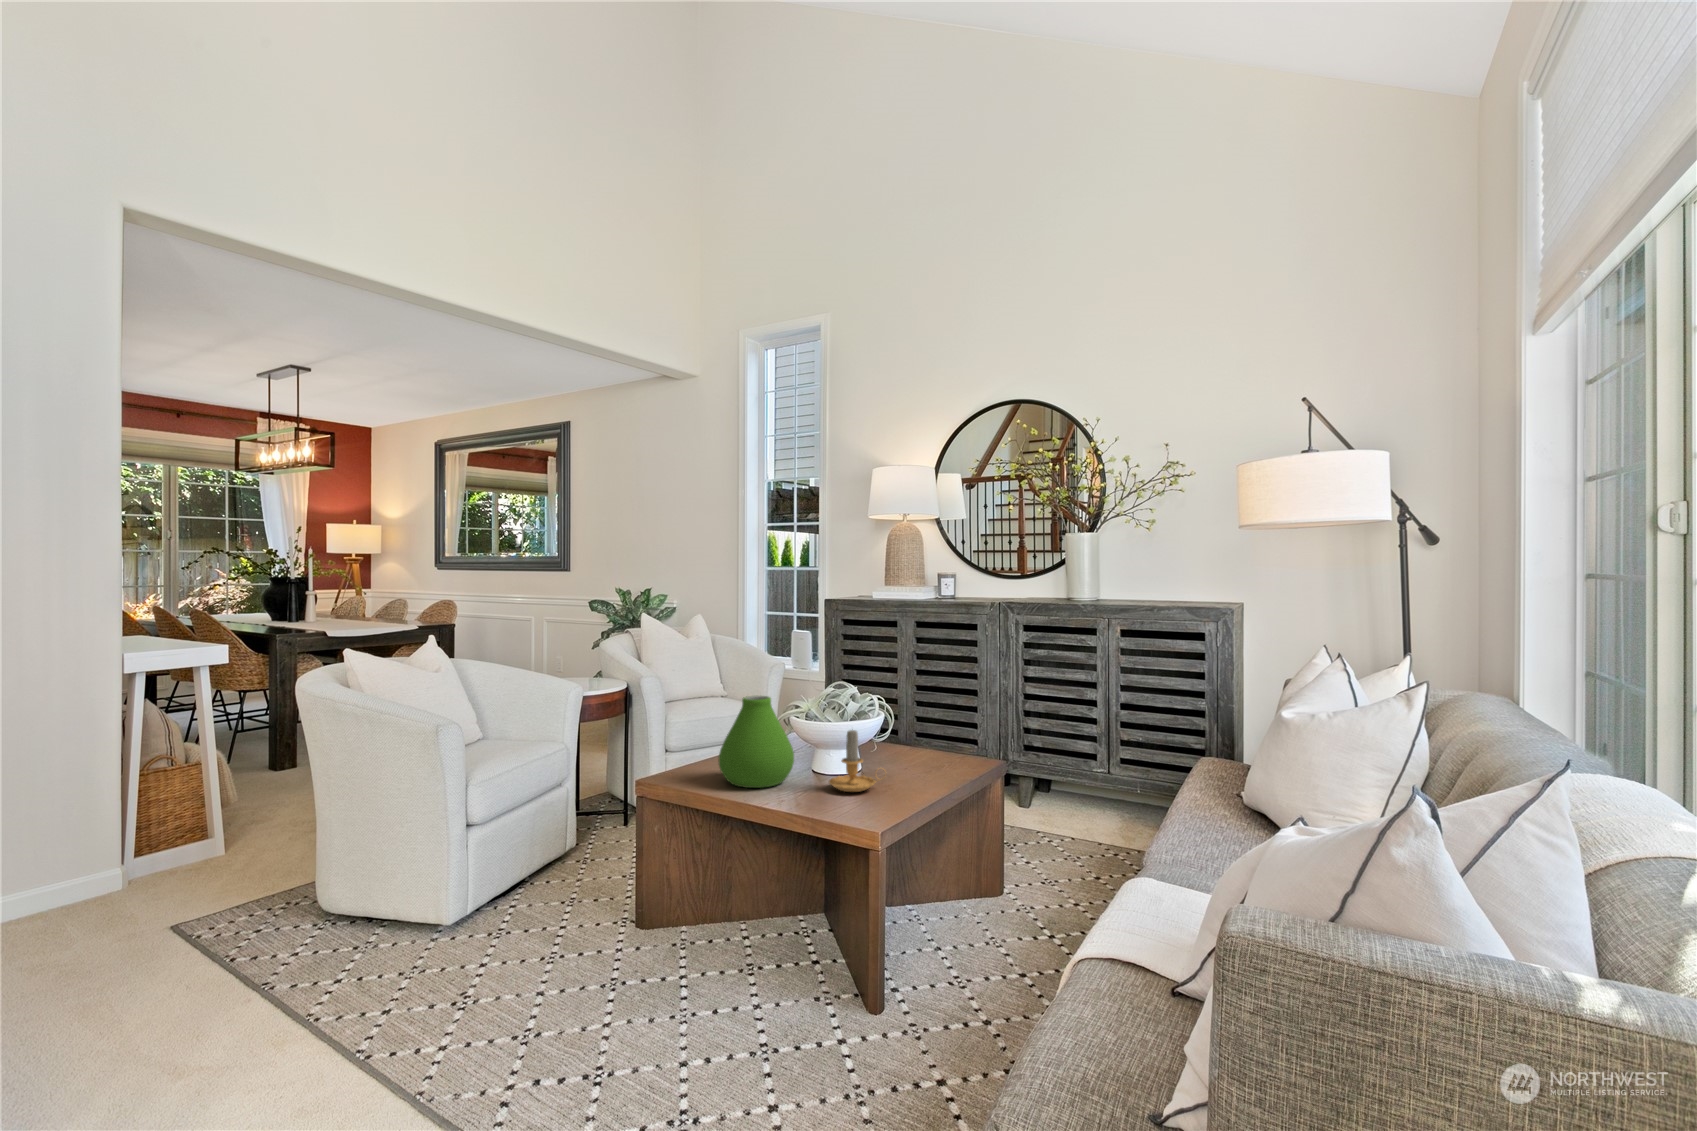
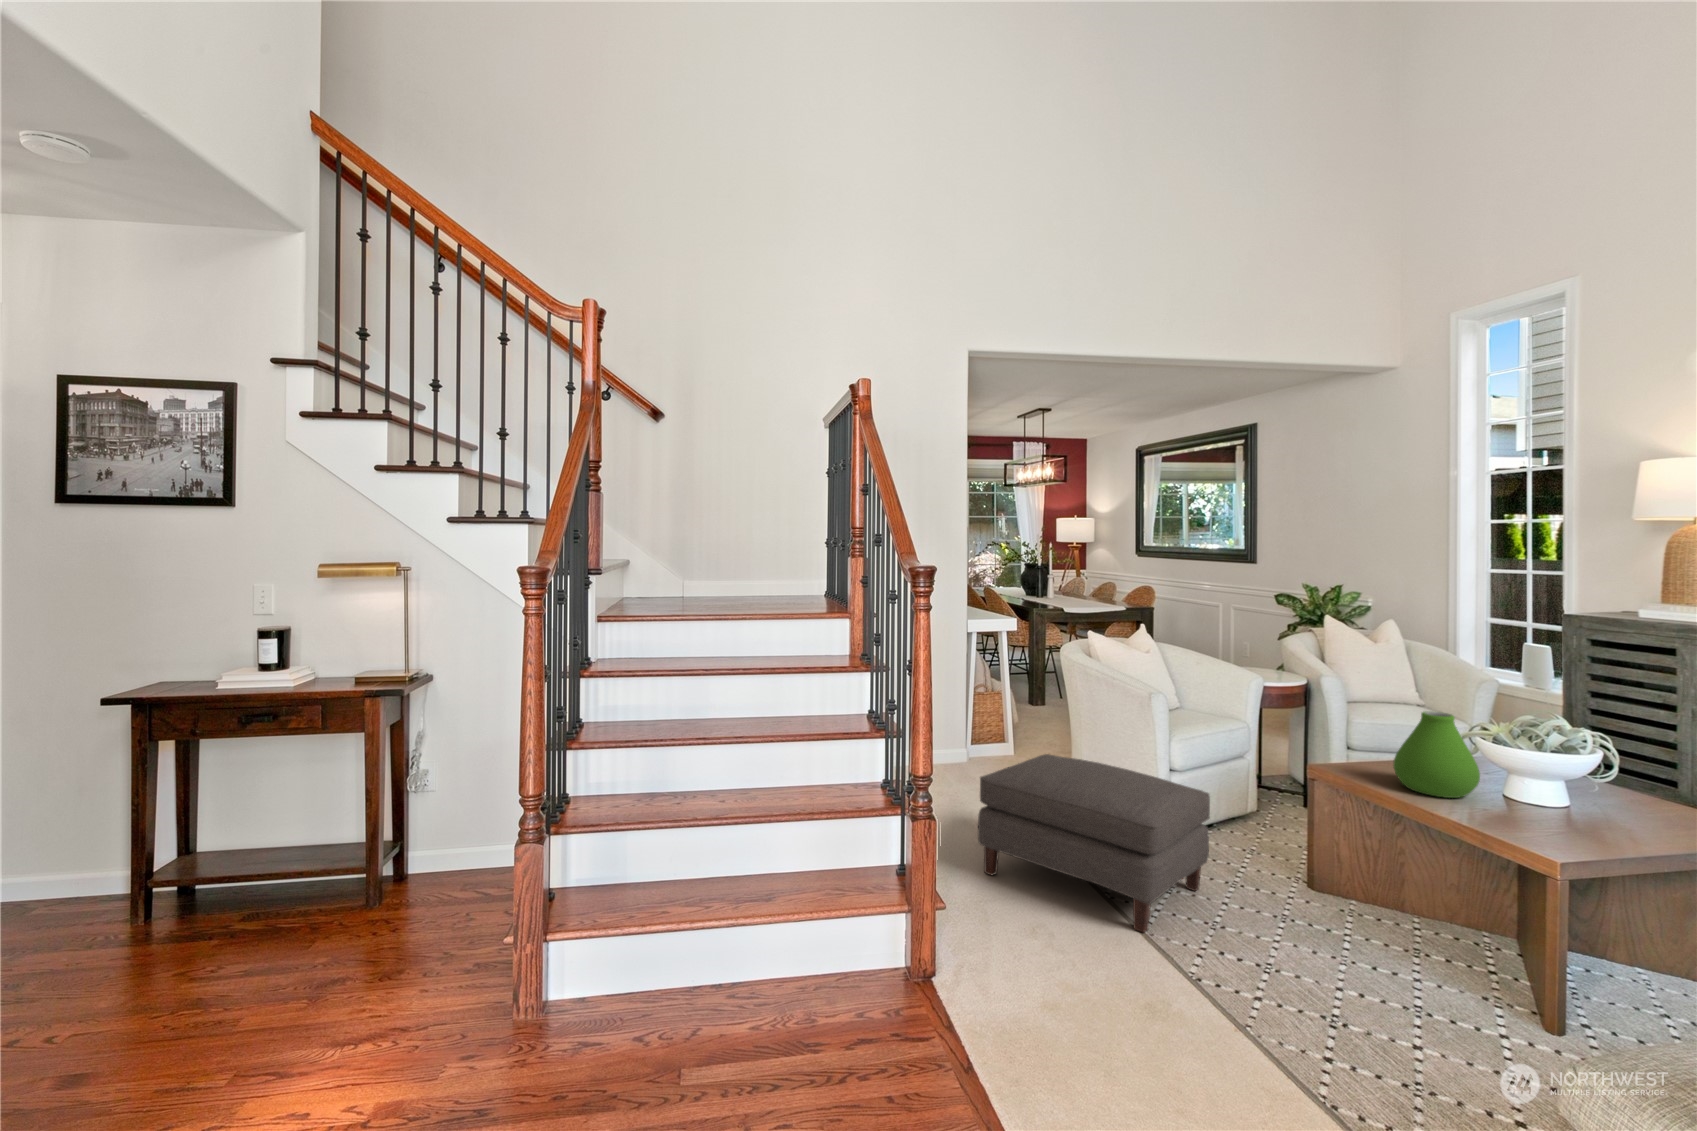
candle: present [829,730,880,792] -> none [1519,760,1598,825]
ottoman: none [106,839,518,1092] -> present [978,754,1210,933]

